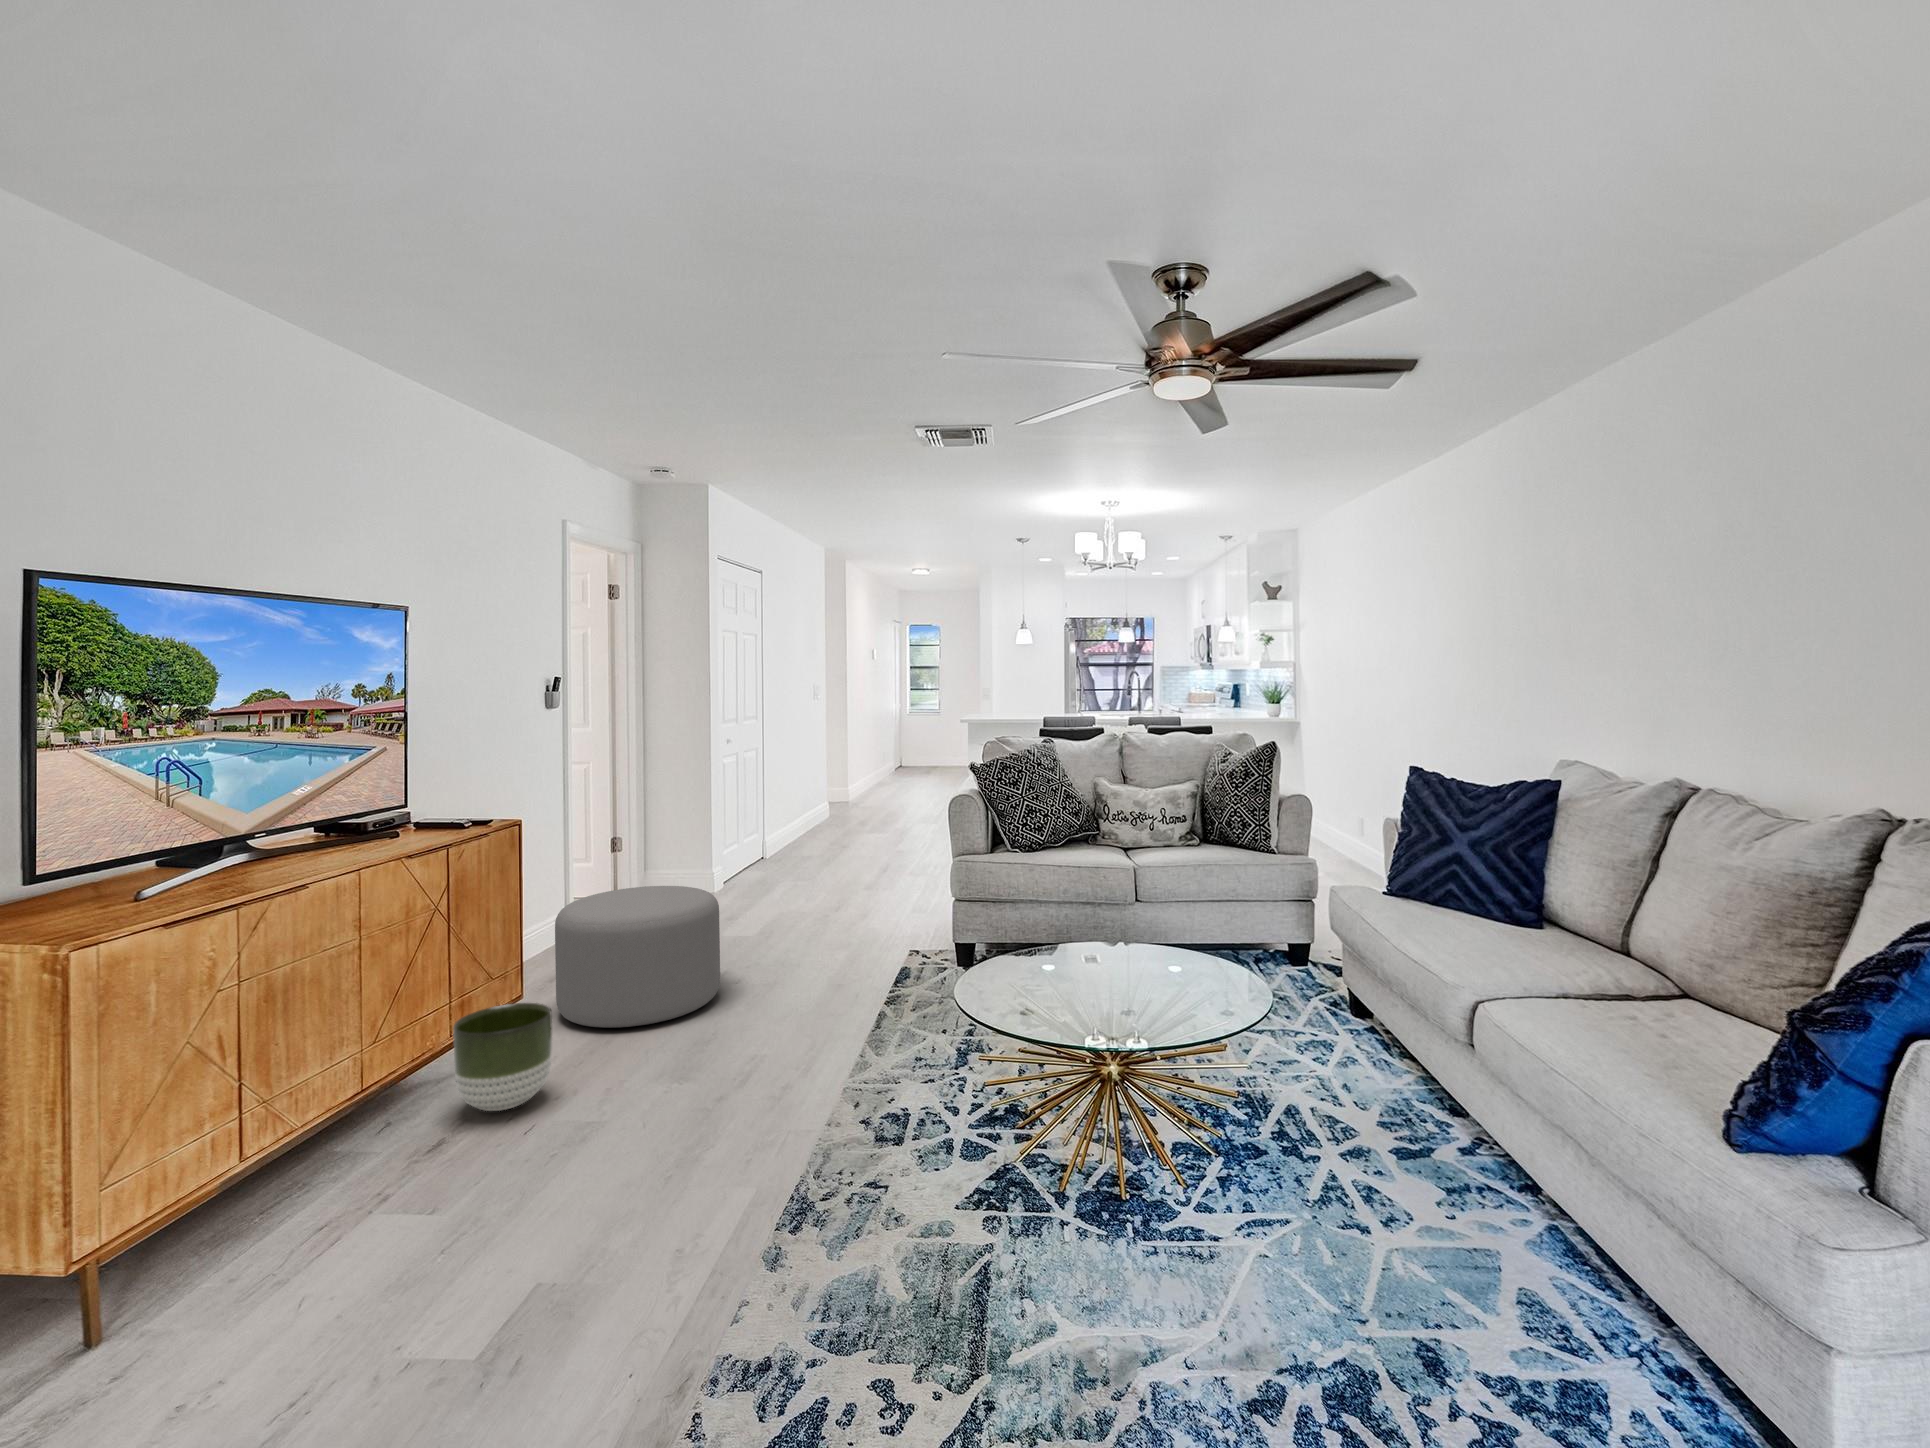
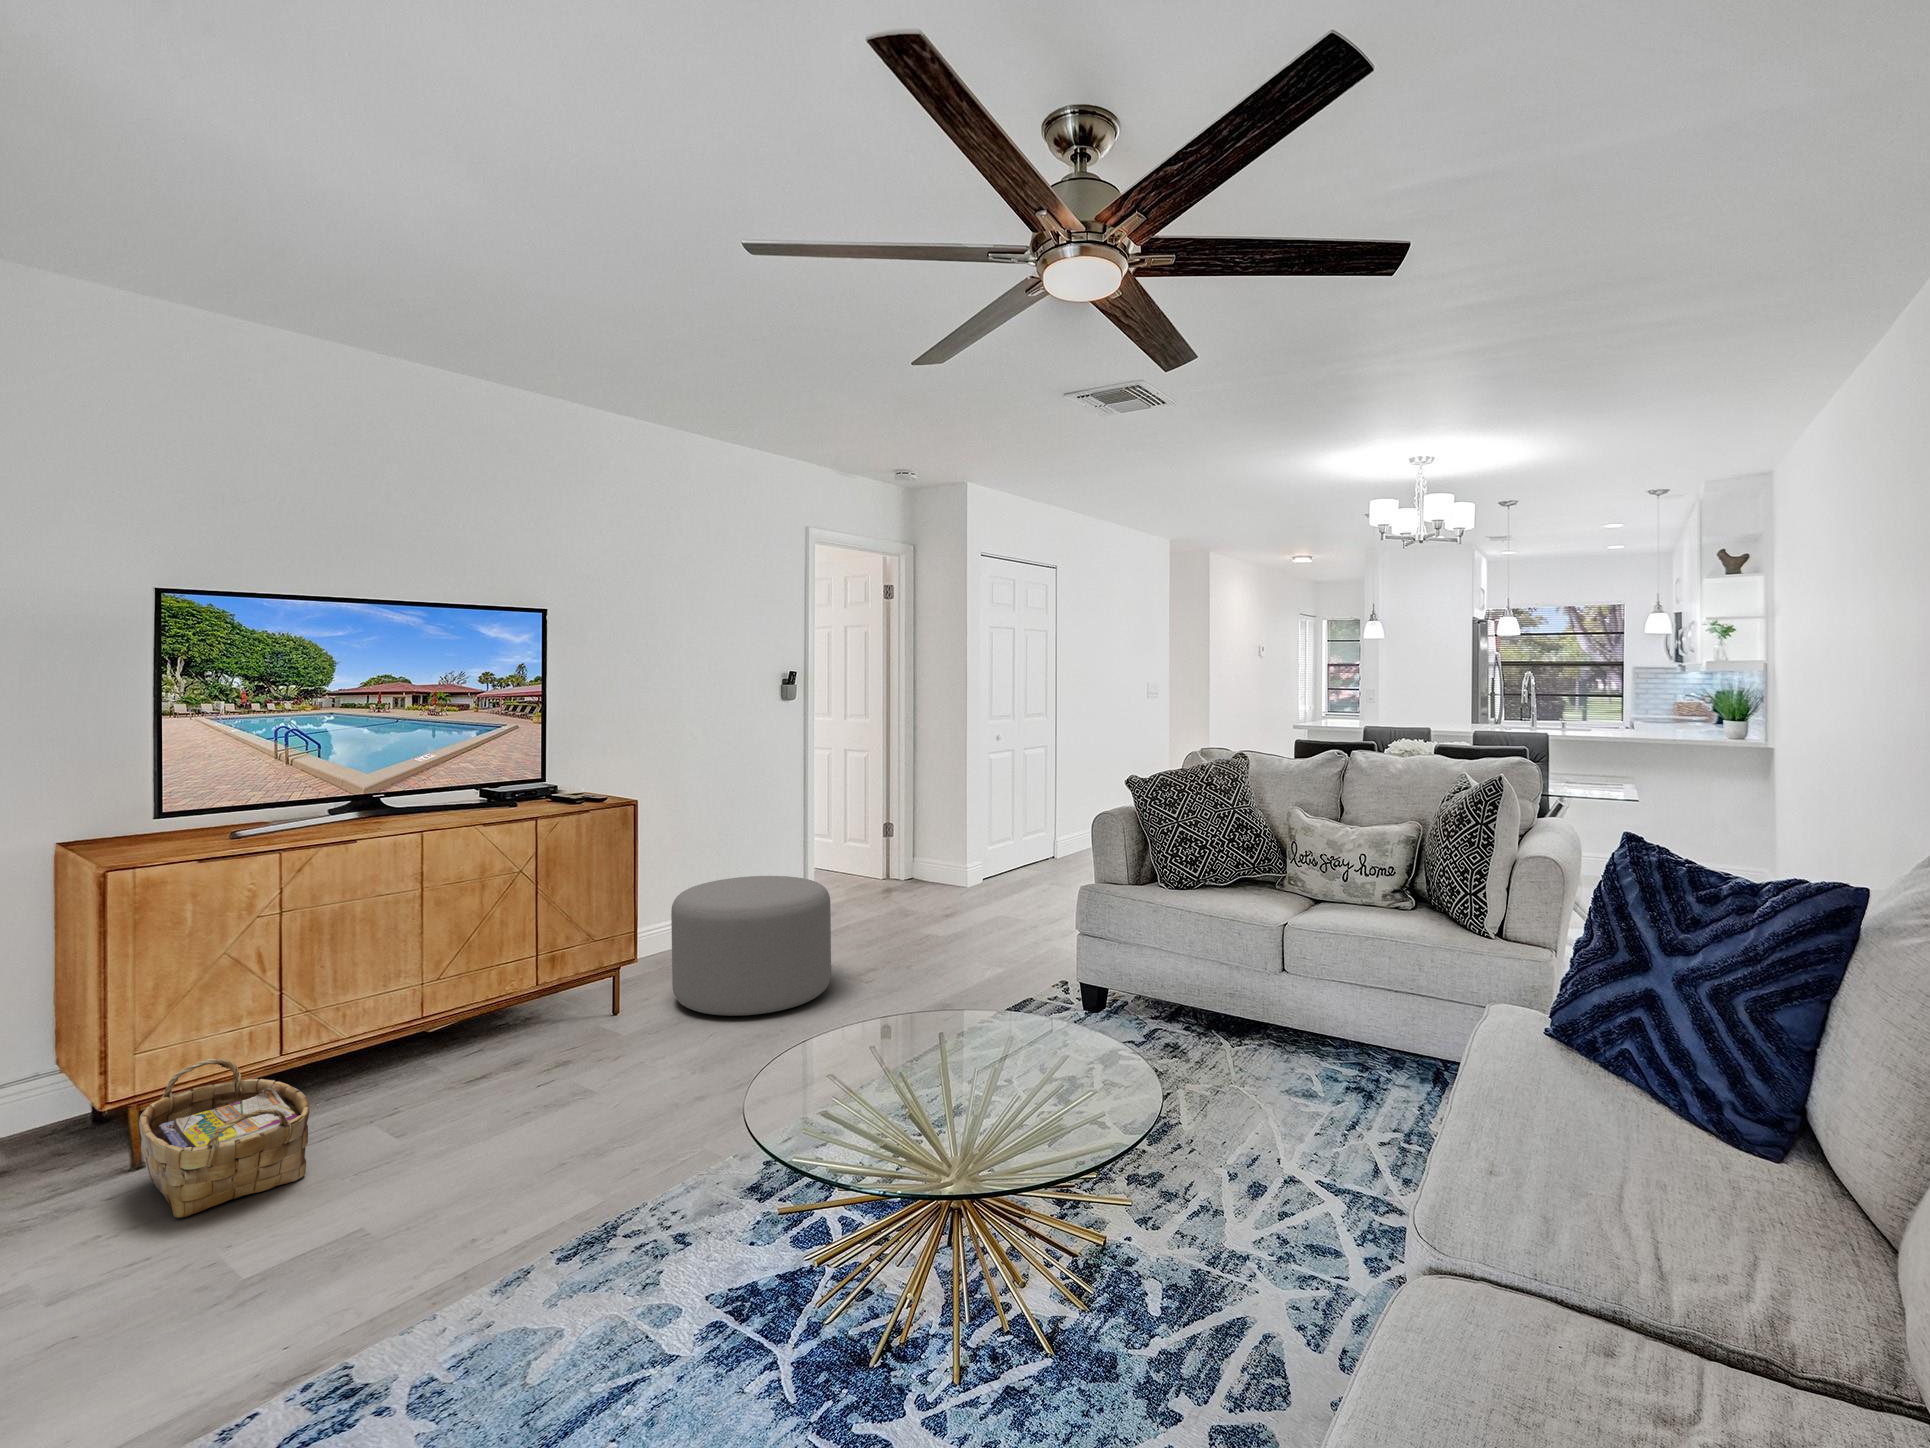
planter: present [453,1003,552,1111] -> none [494,971,582,1069]
woven basket: none [171,1157,407,1337] -> present [139,1059,310,1218]

